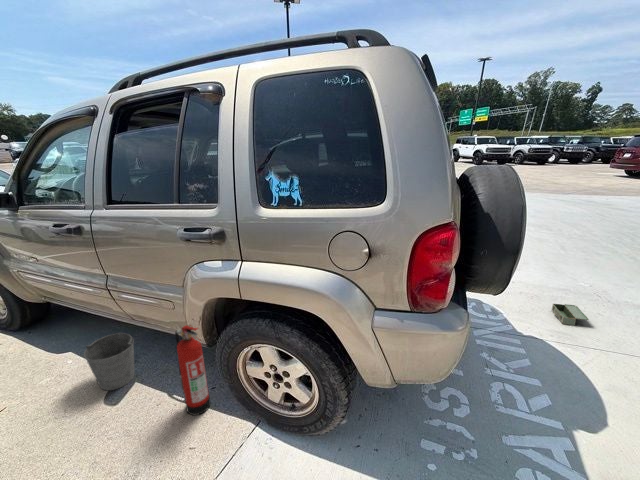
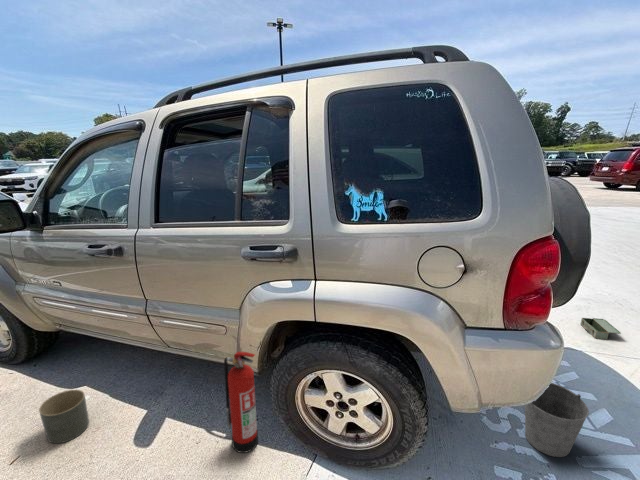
bucket: present [84,333,134,390] -> present [525,383,589,457]
planter: none [26,354,73,399] -> present [39,390,89,443]

